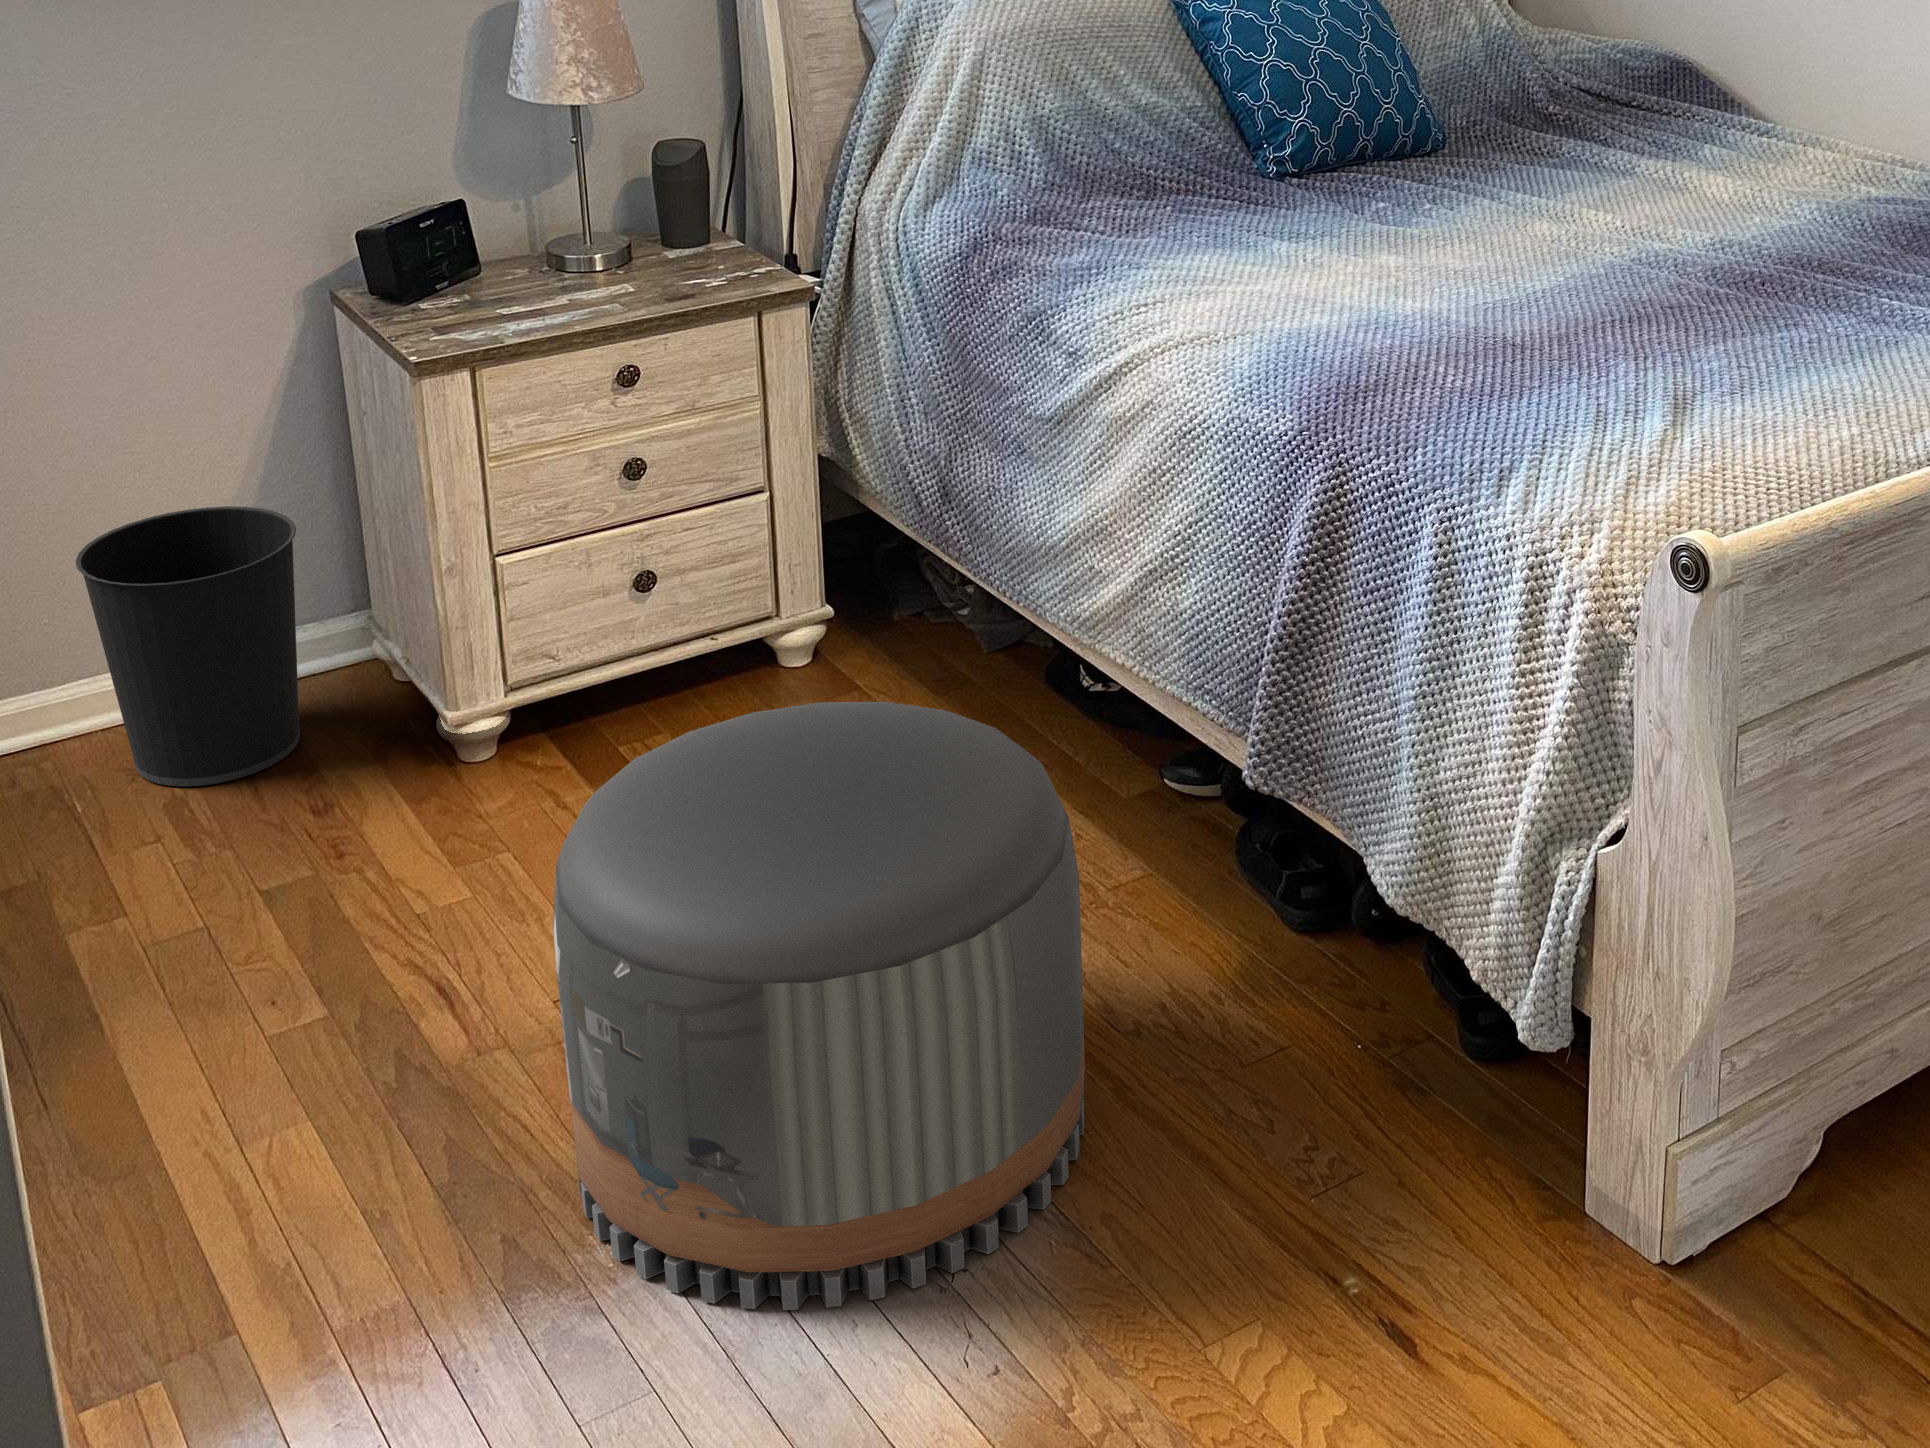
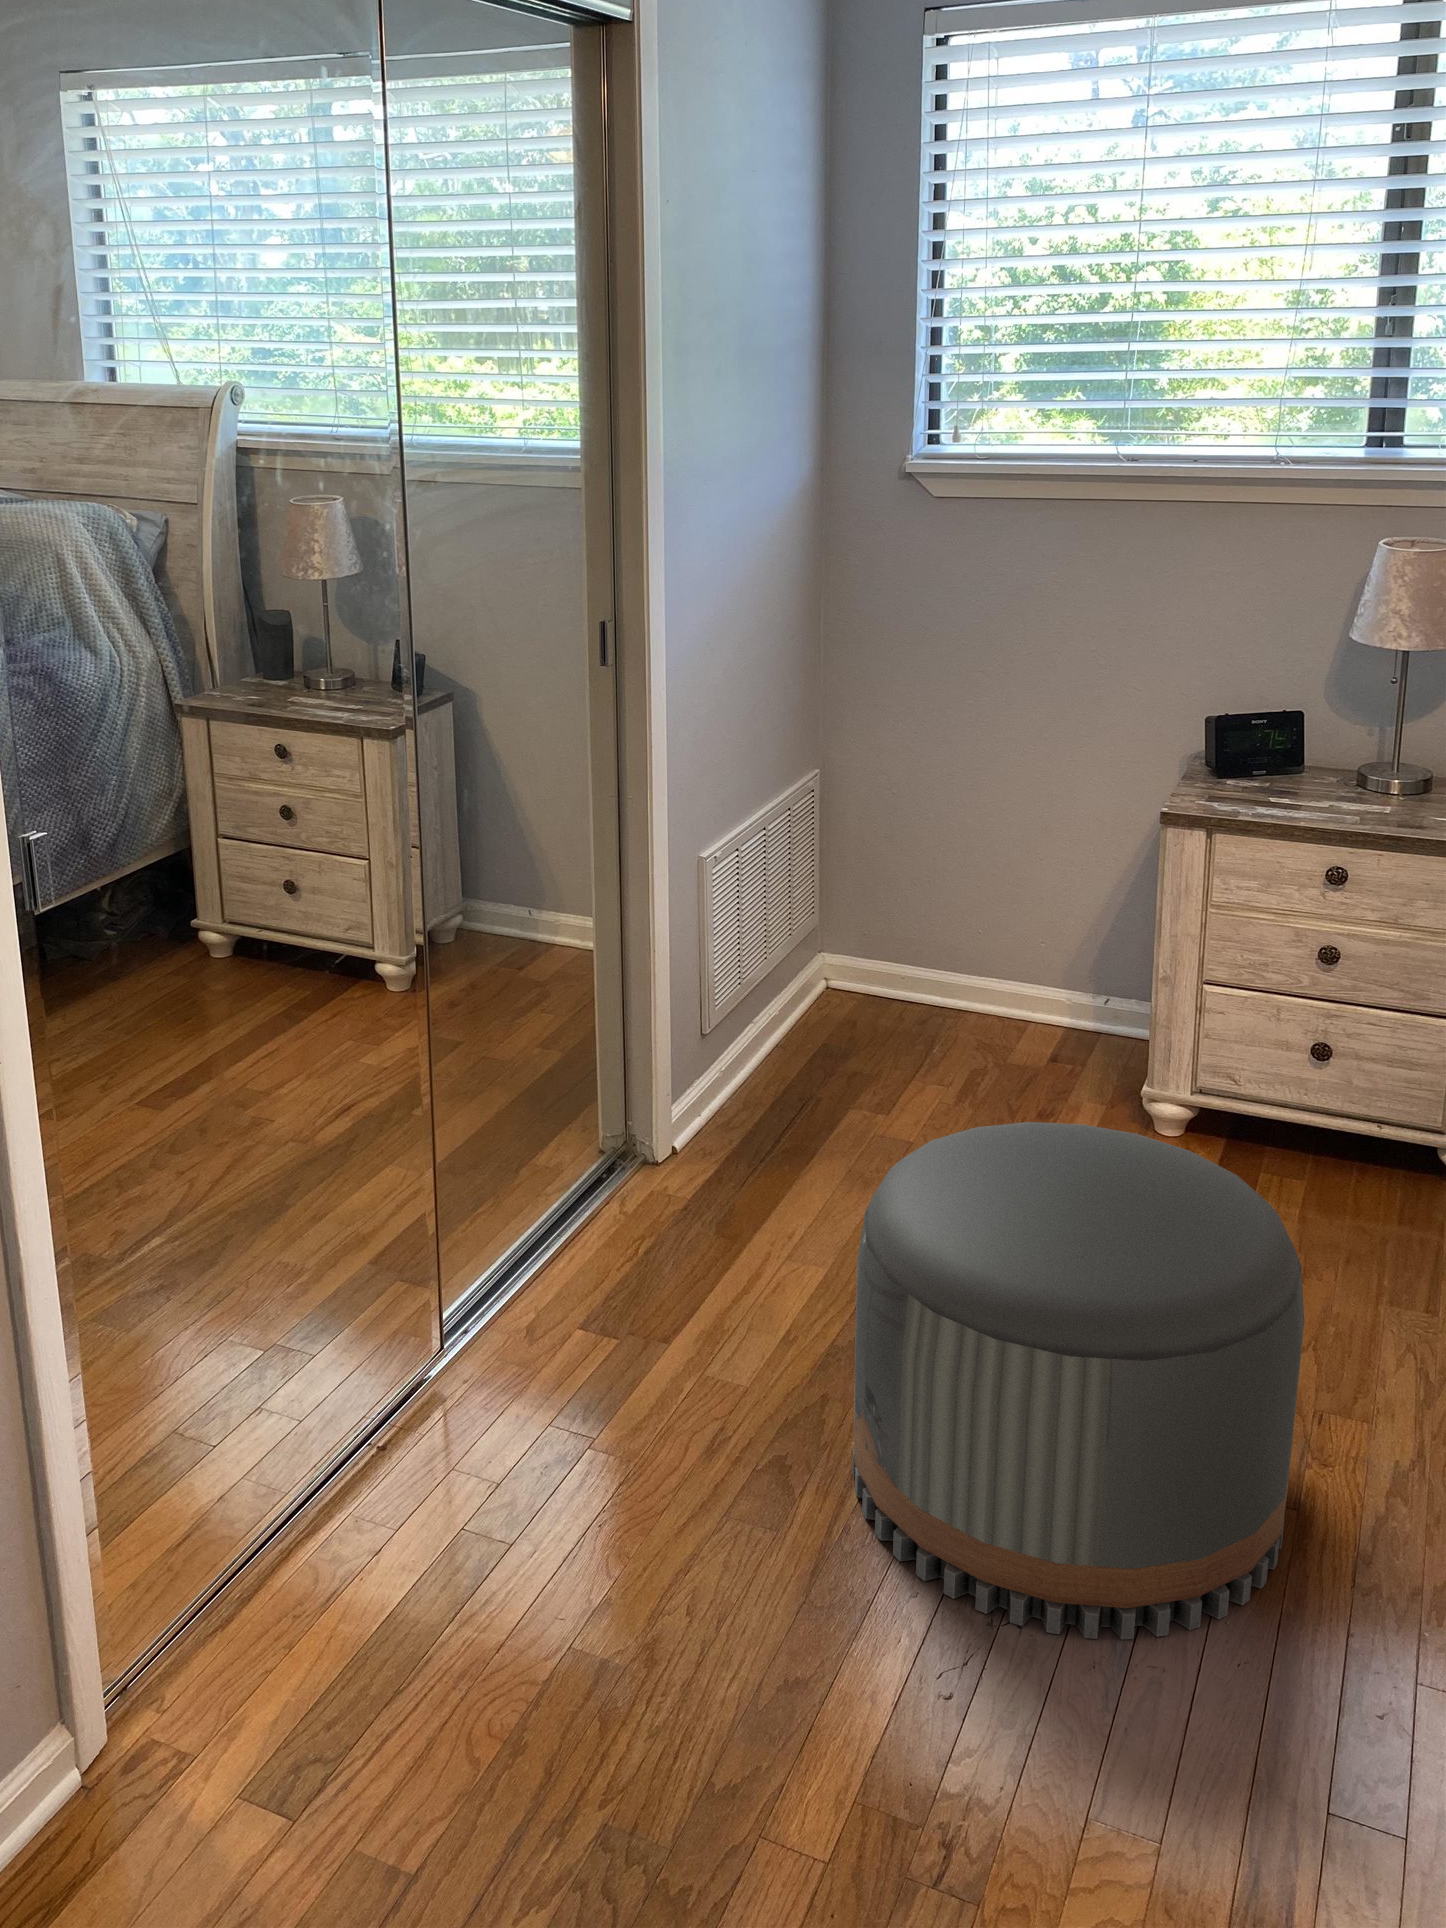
wastebasket: present [75,506,300,786] -> none [969,881,1115,1075]

